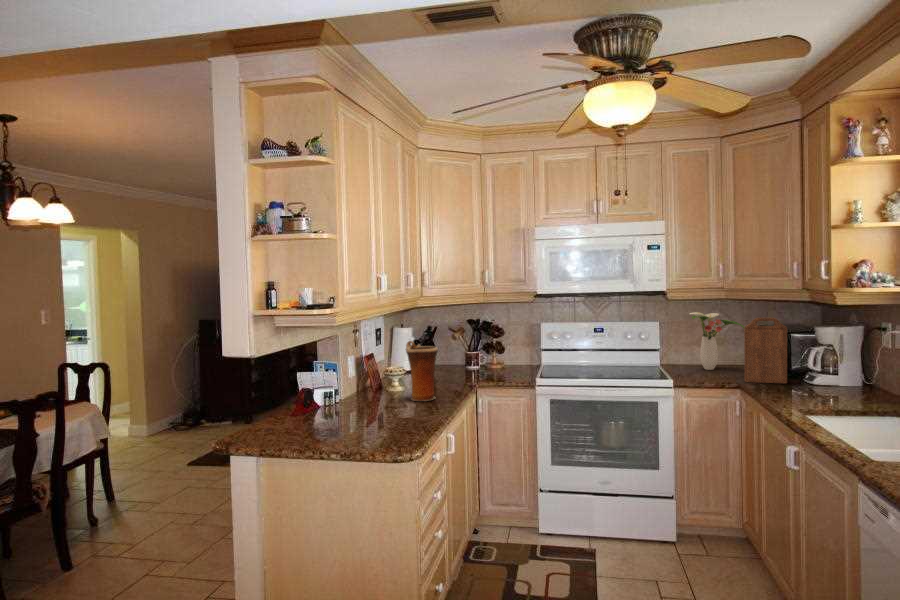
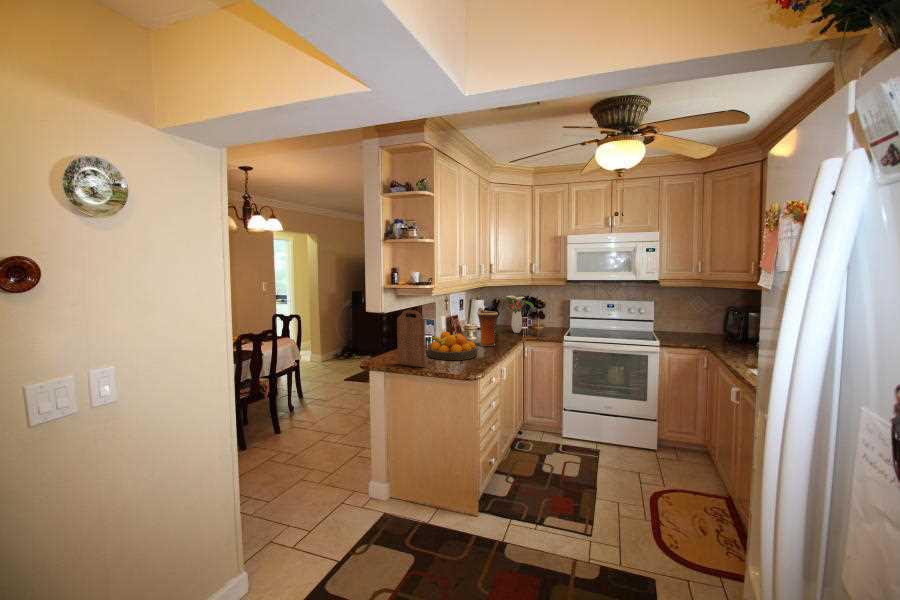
flower arrangement: present [690,312,744,370] -> present [501,296,534,333]
cutting board: present [744,318,787,383] -> present [397,310,426,367]
fruit bowl: none [329,382,410,430] -> present [428,332,477,360]

